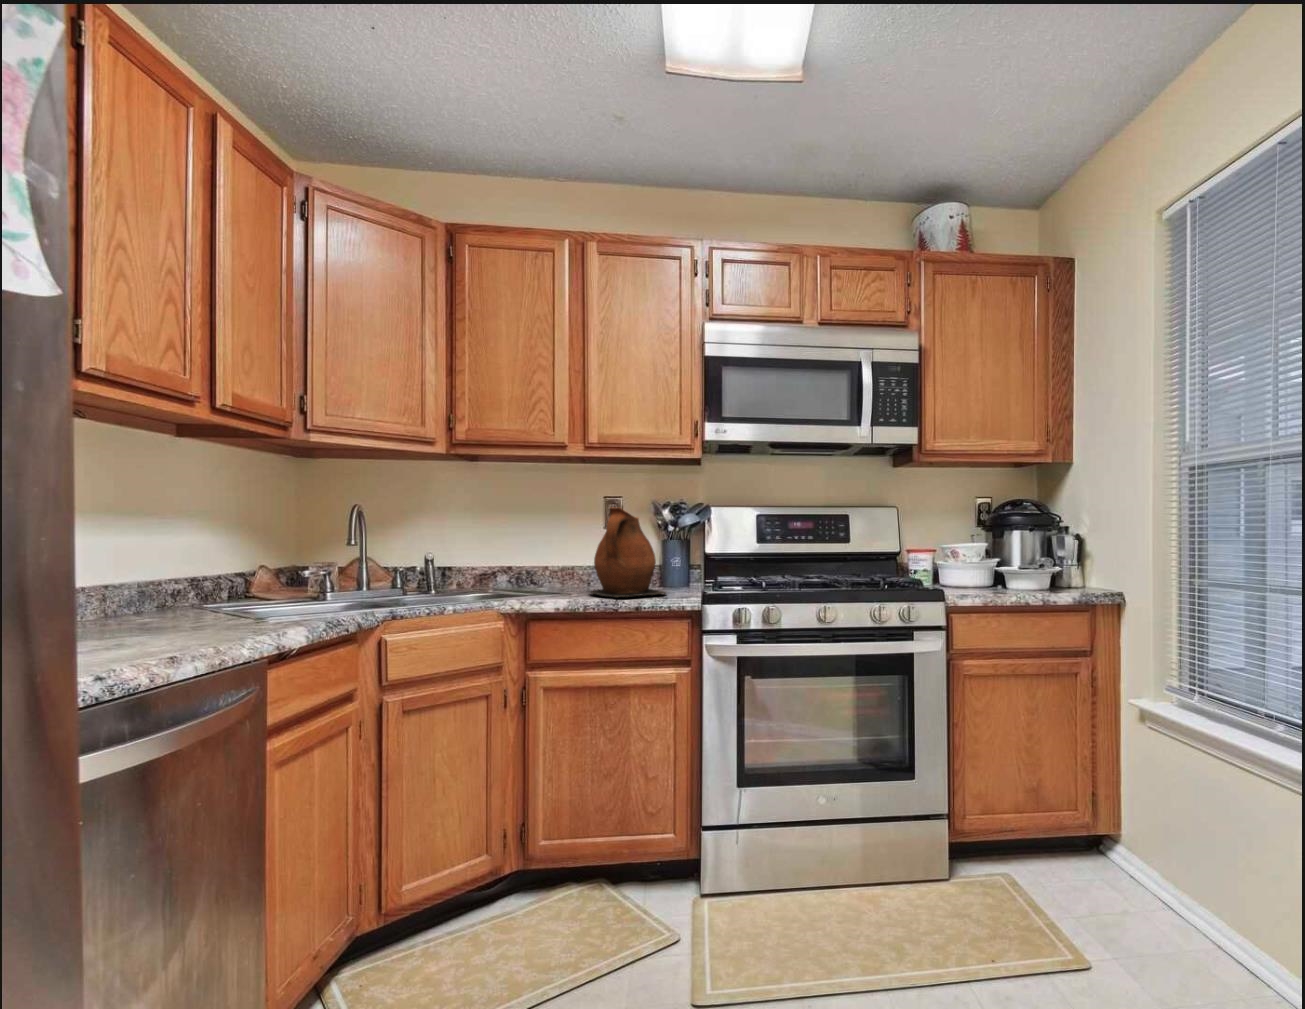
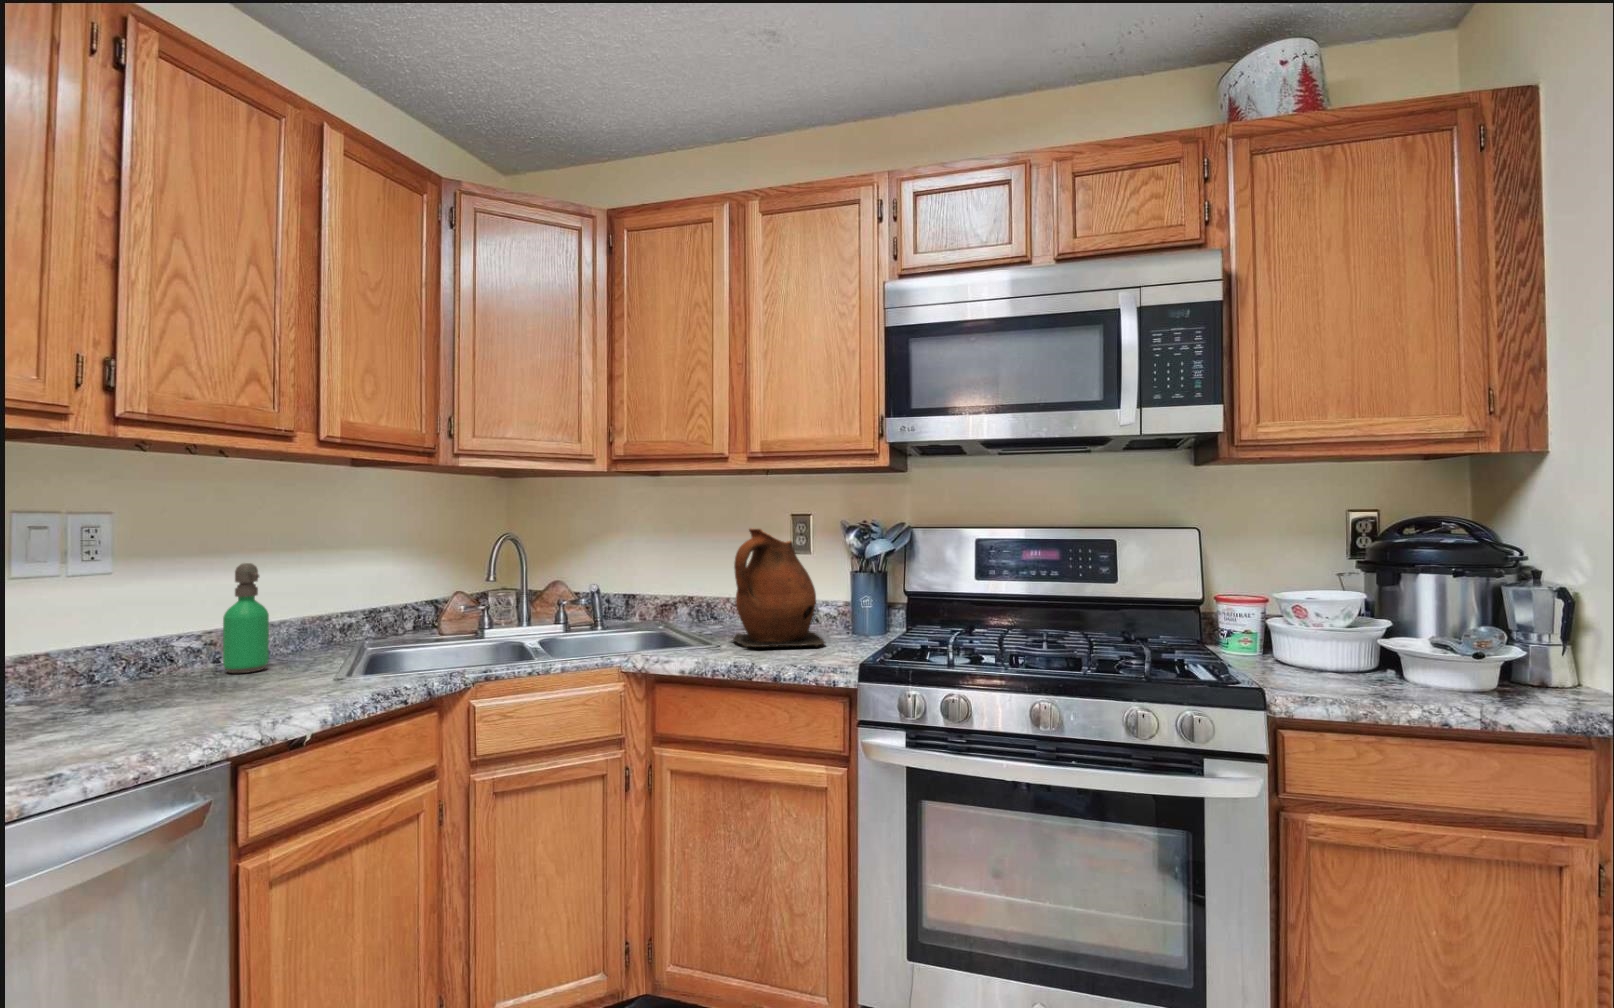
soap dispenser: none [221,540,263,638] -> present [223,563,269,673]

